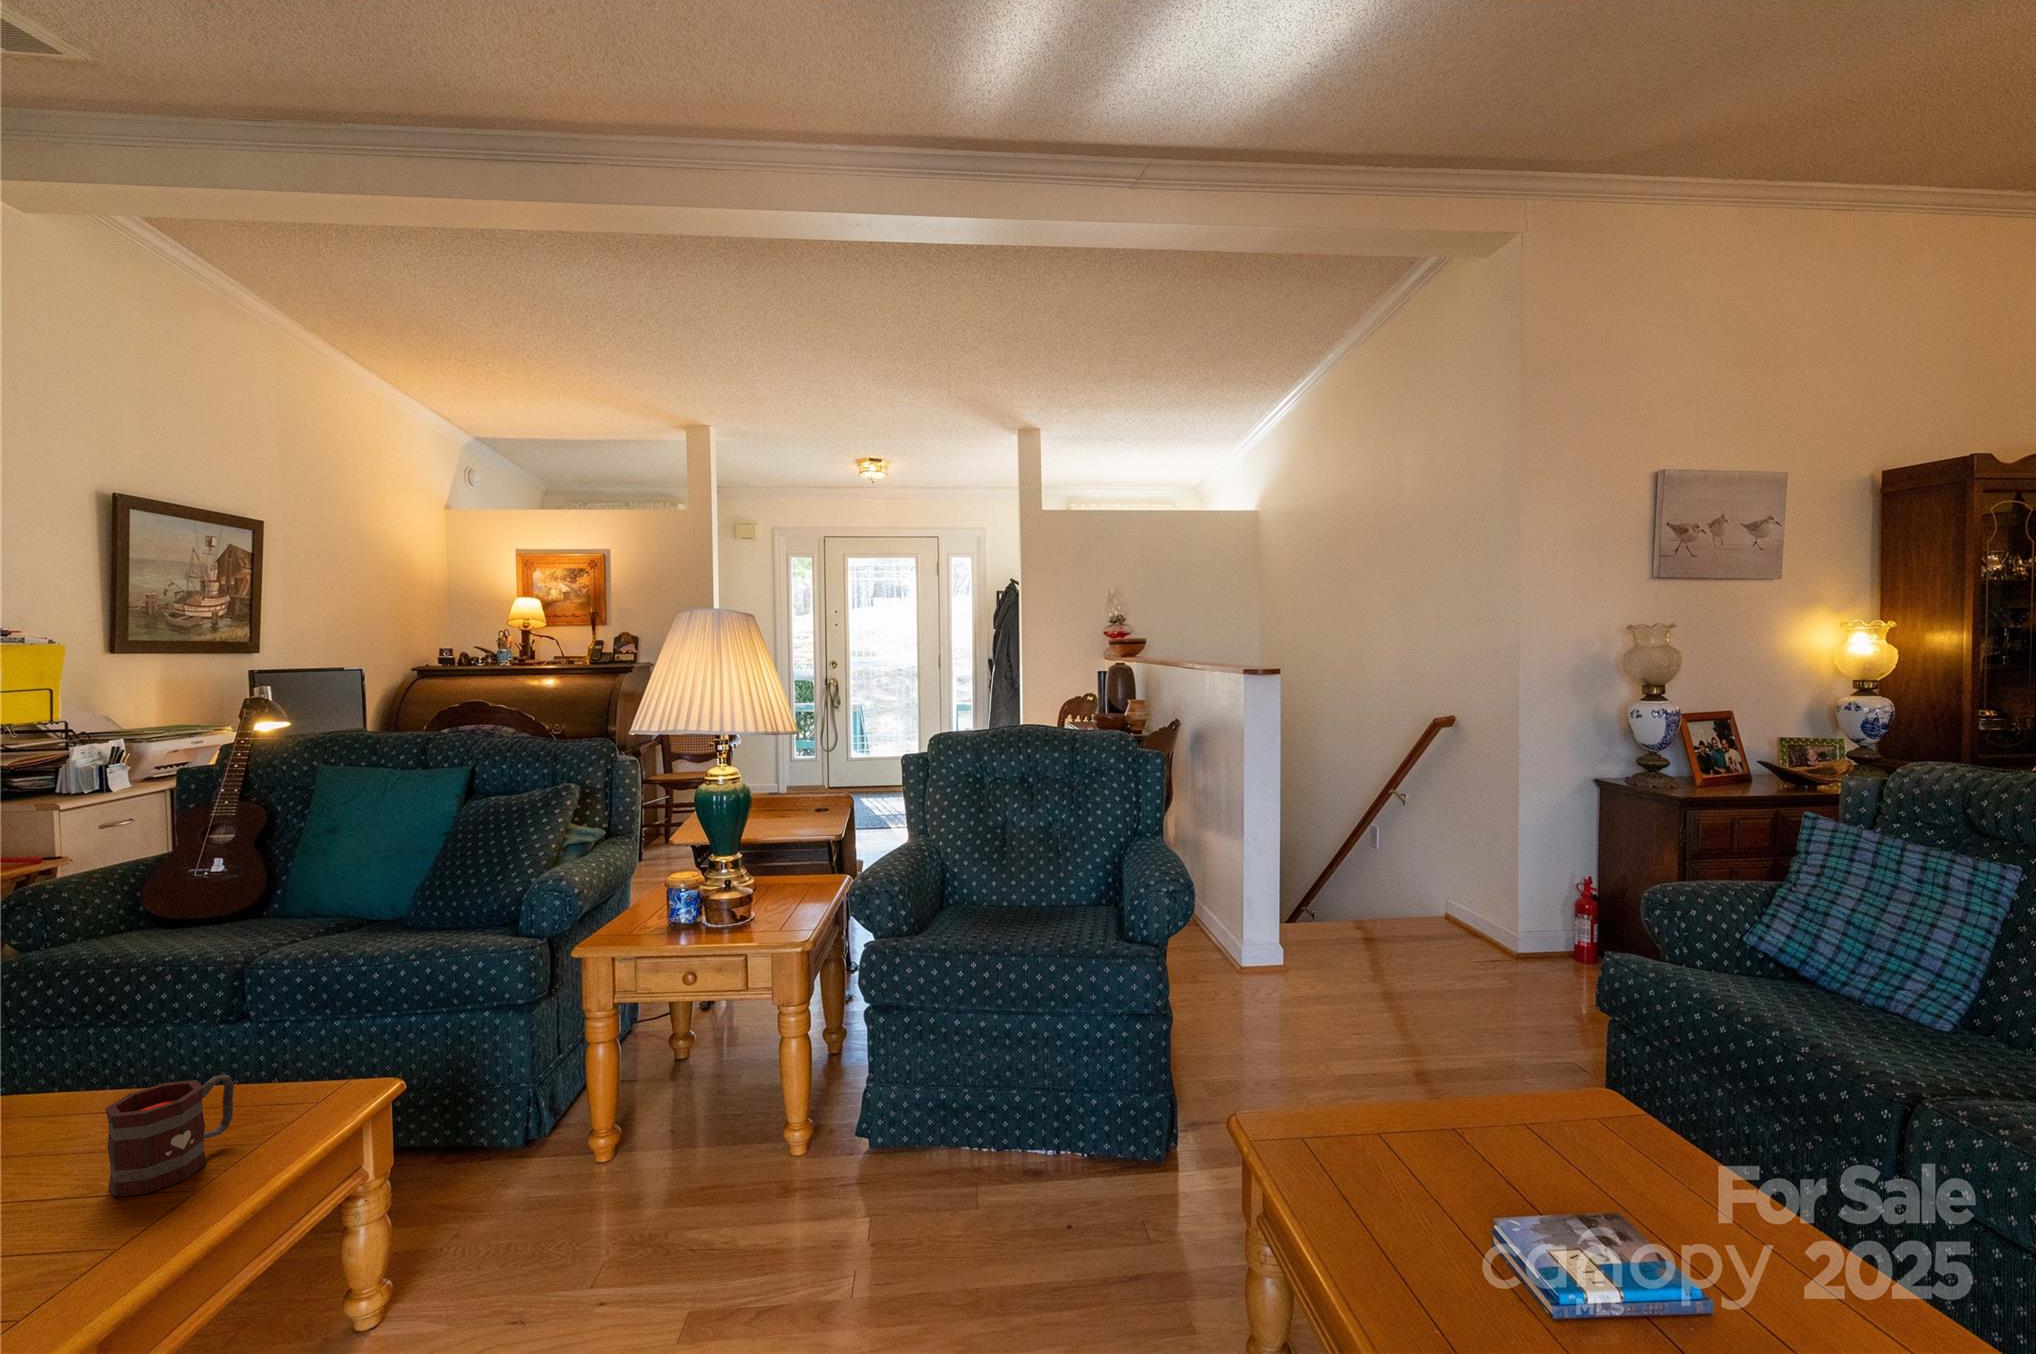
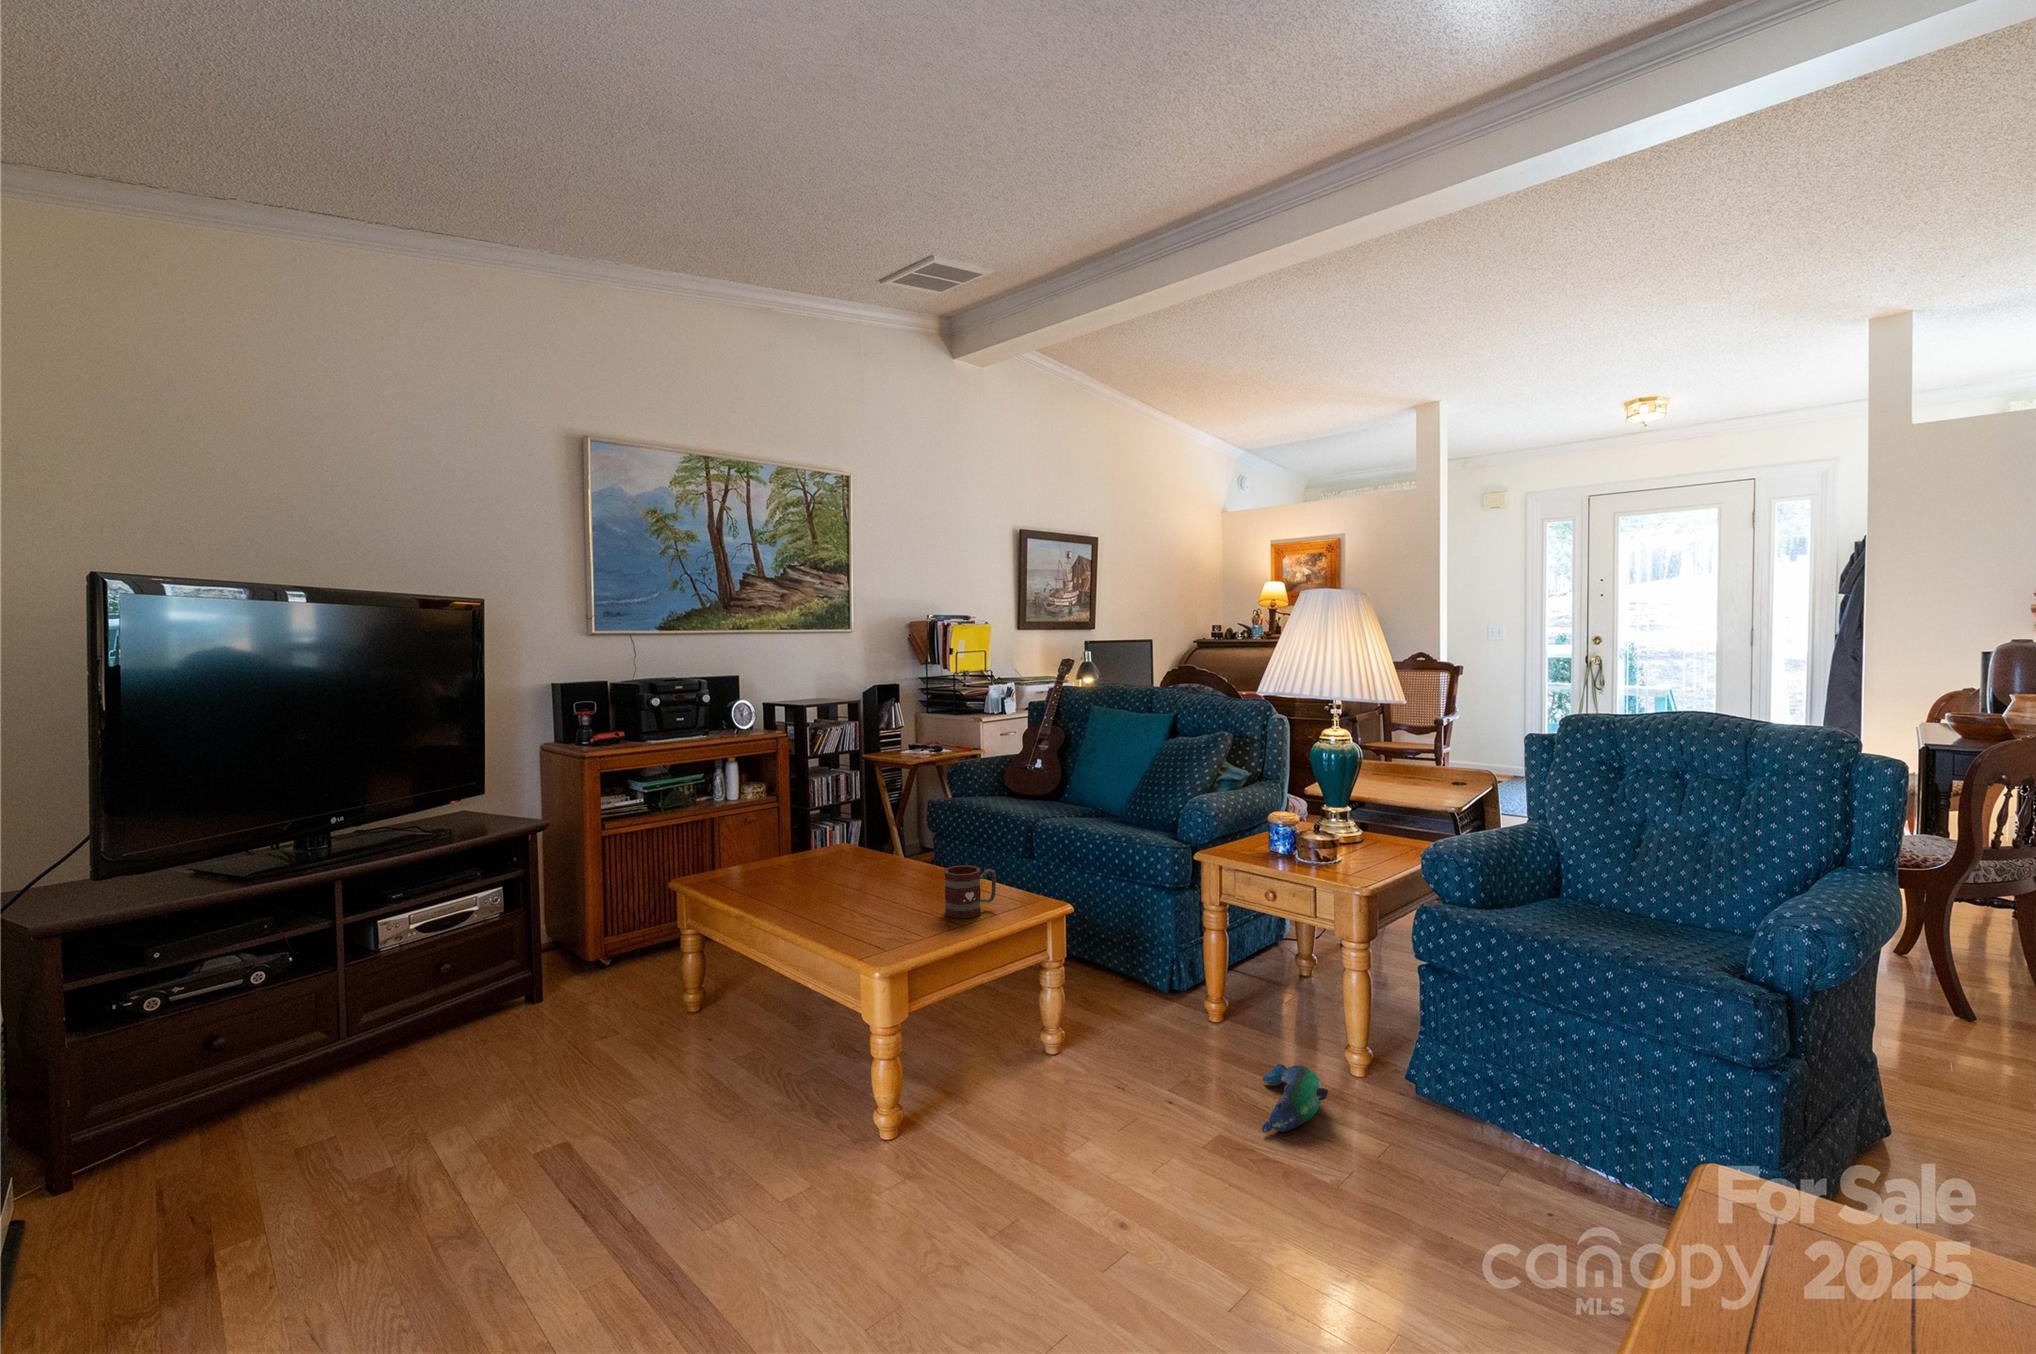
plush toy: none [705,1174,801,1283] -> present [1262,1064,1328,1133]

